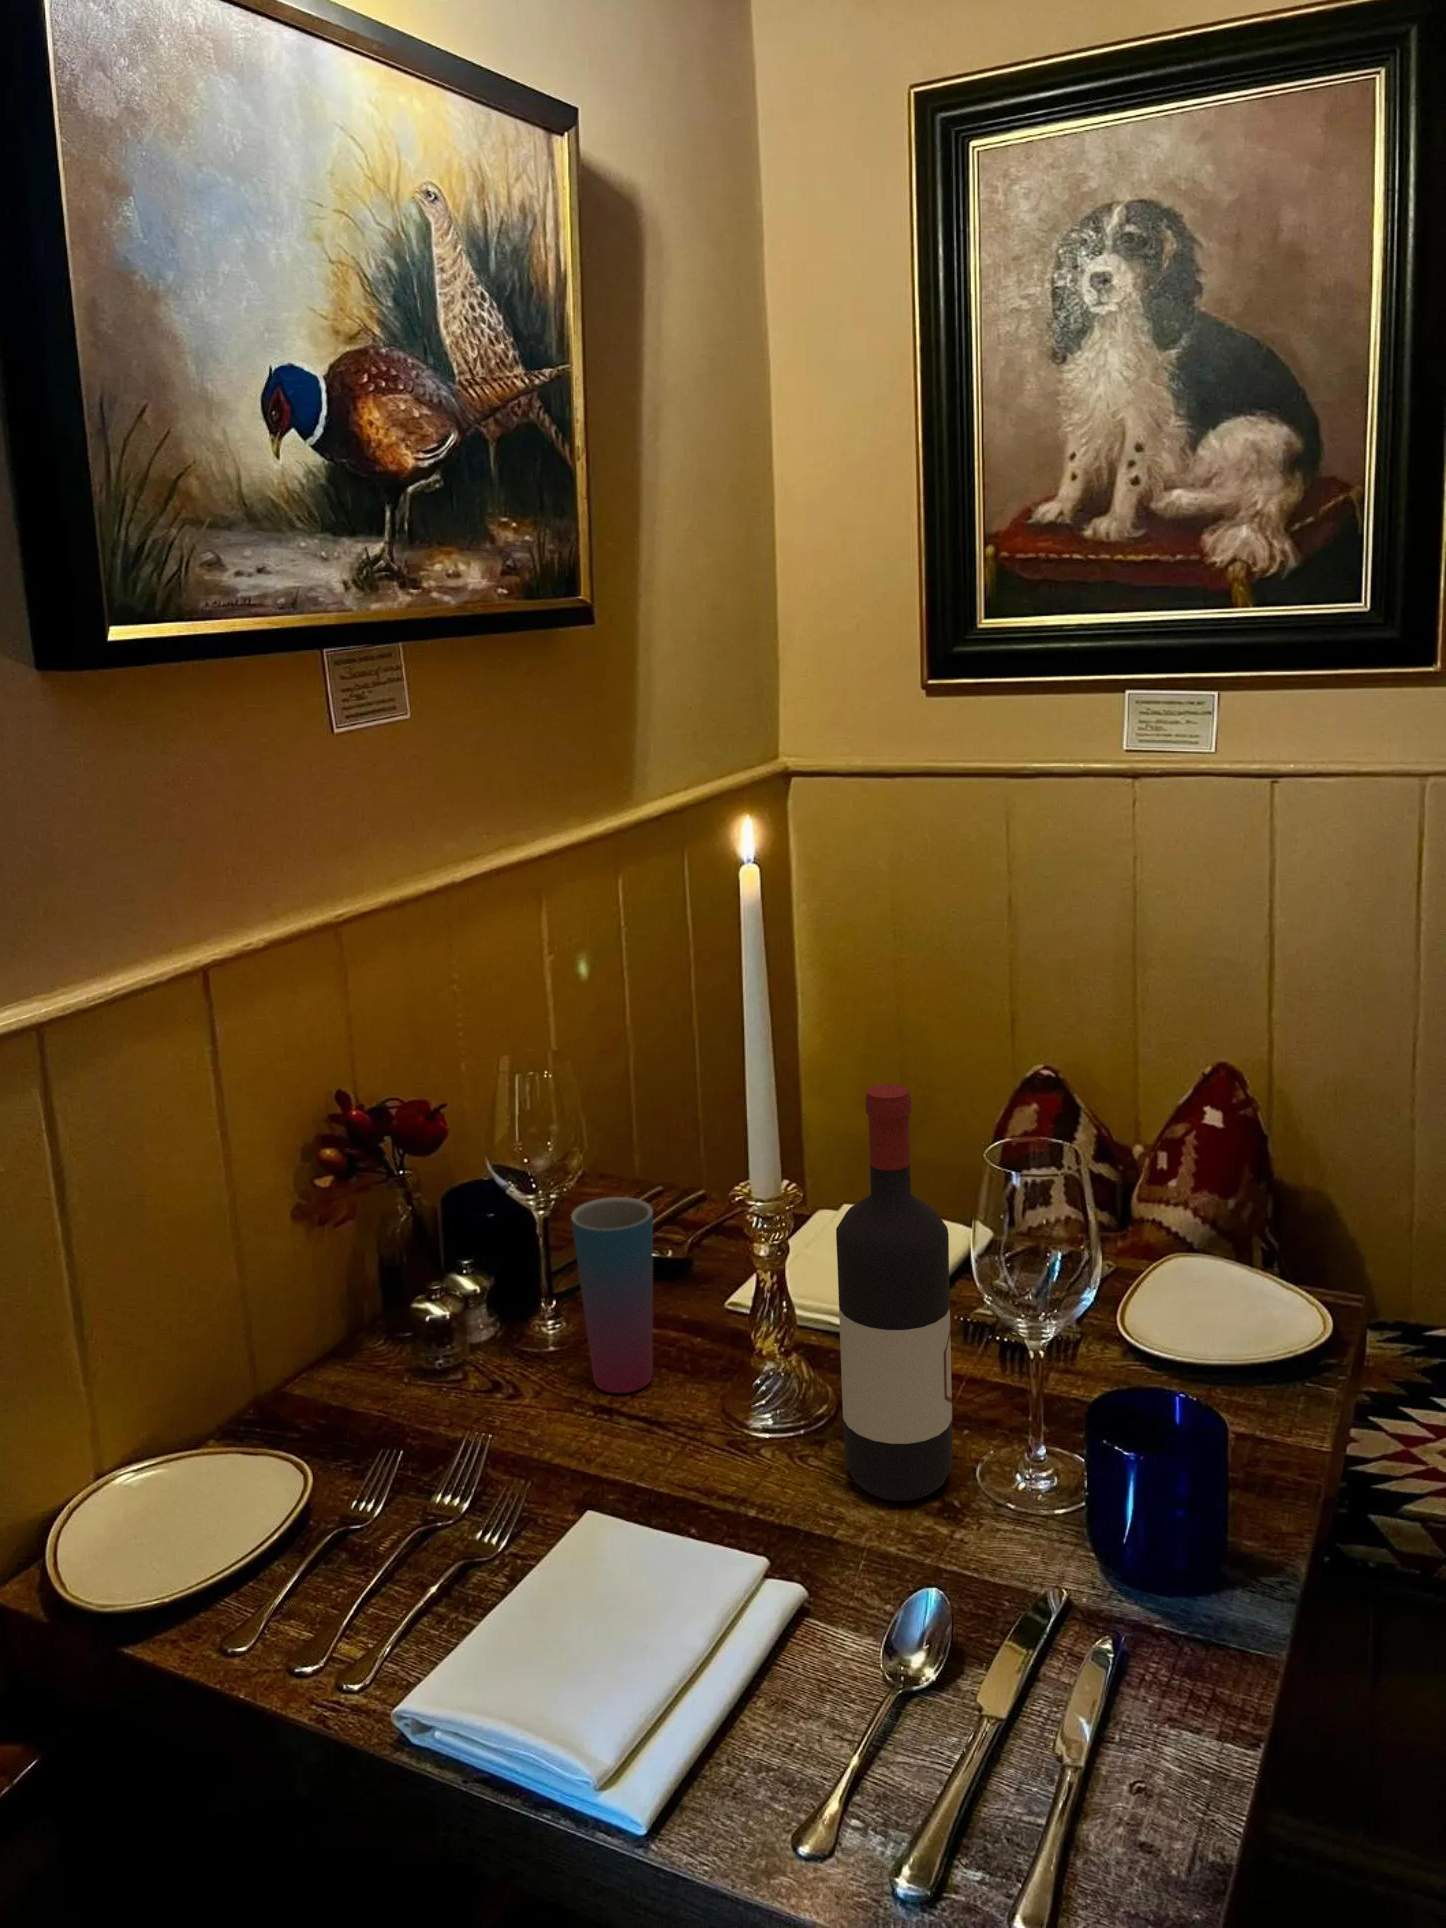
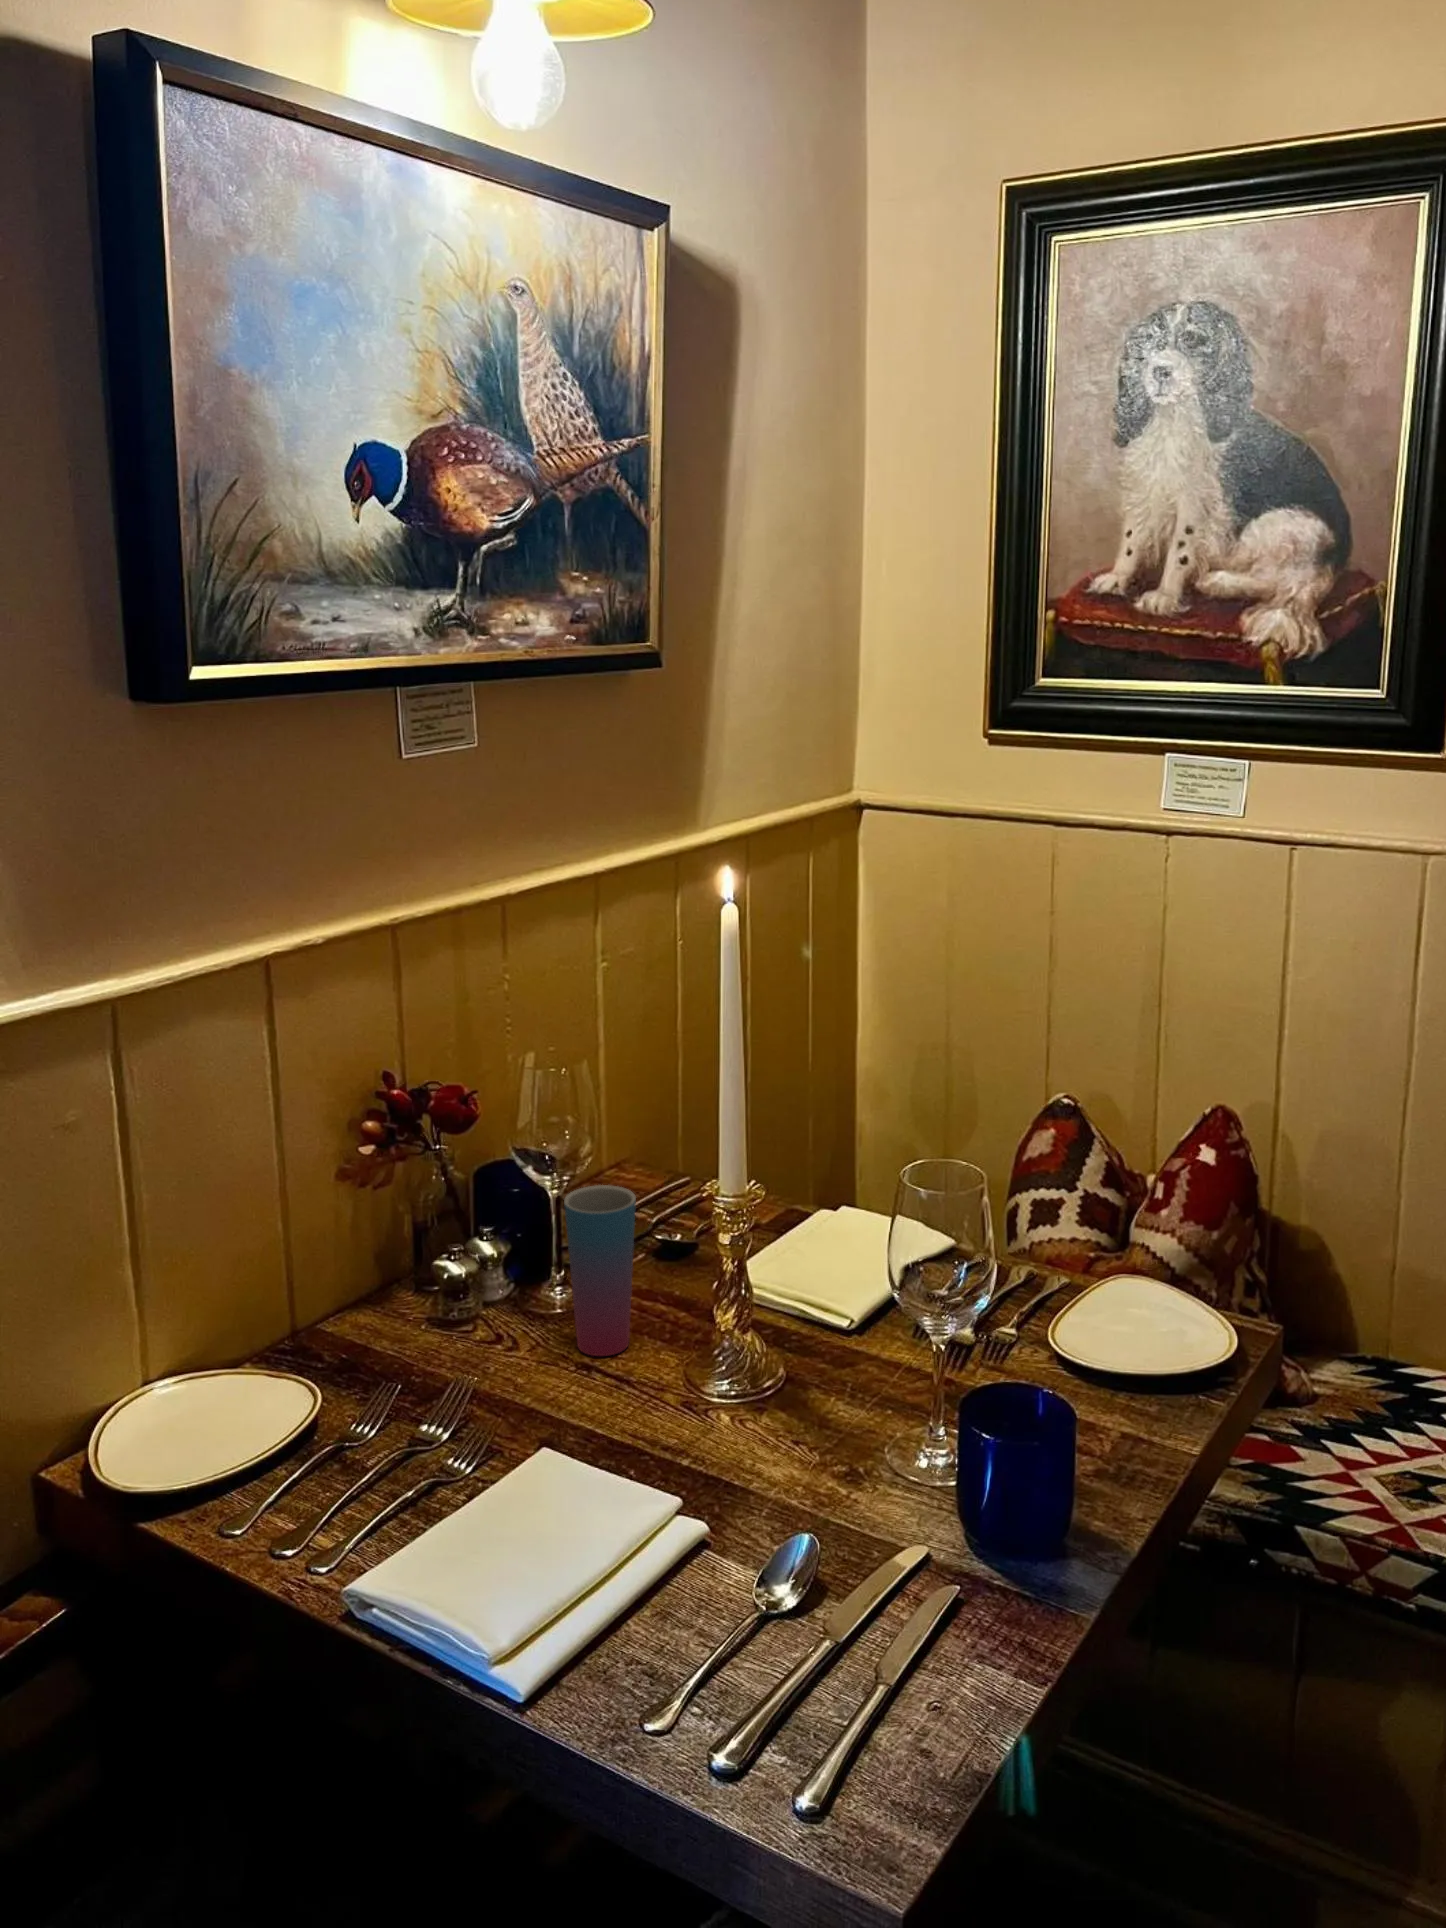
wine bottle: present [836,1084,952,1501] -> none [768,1105,865,1464]

